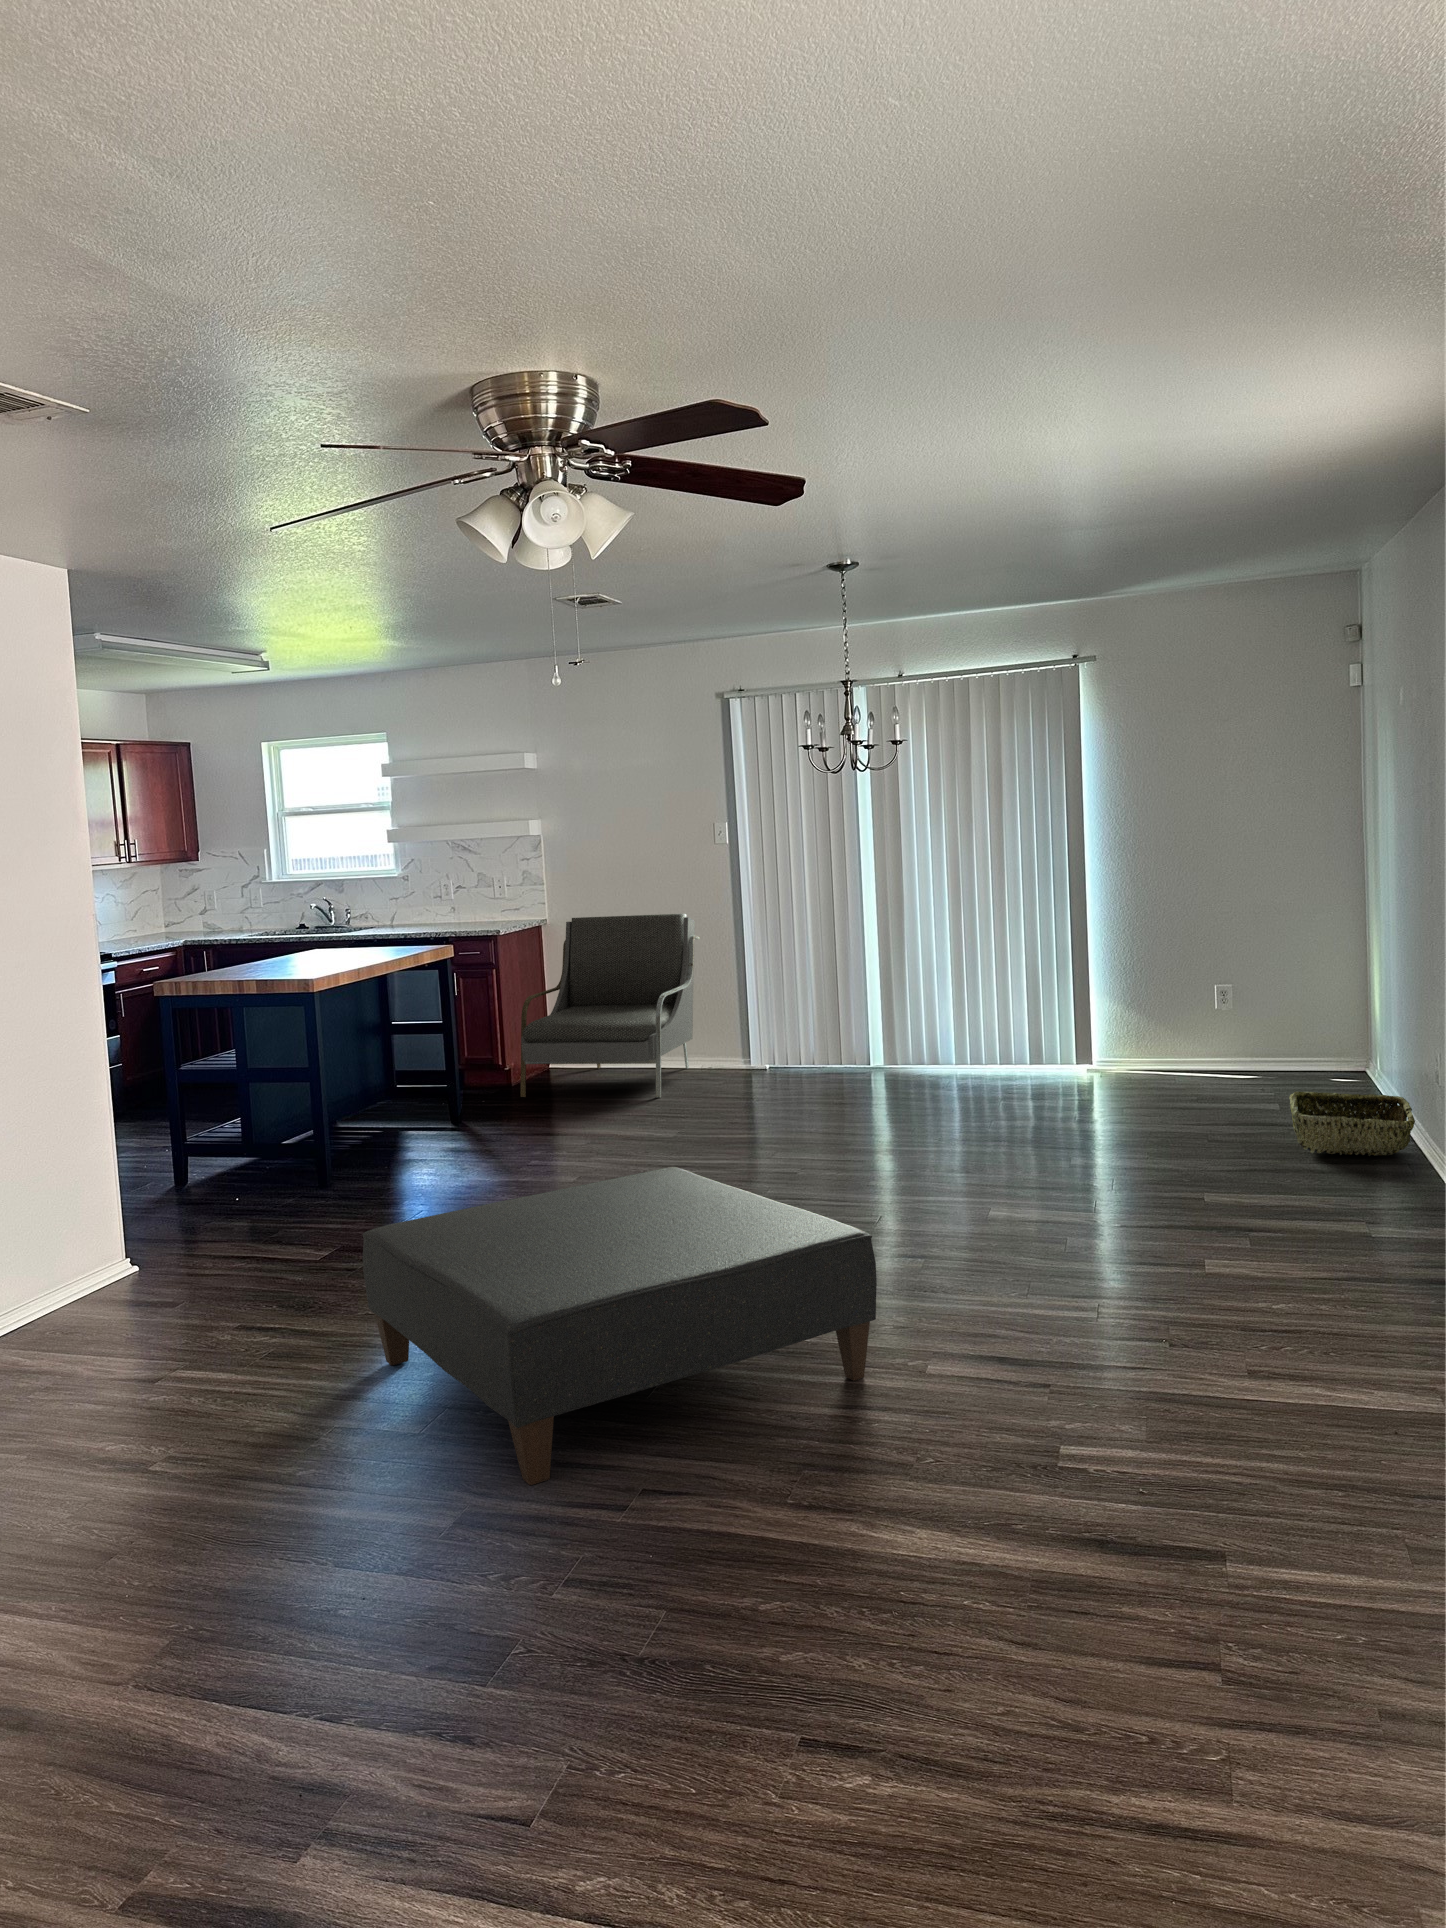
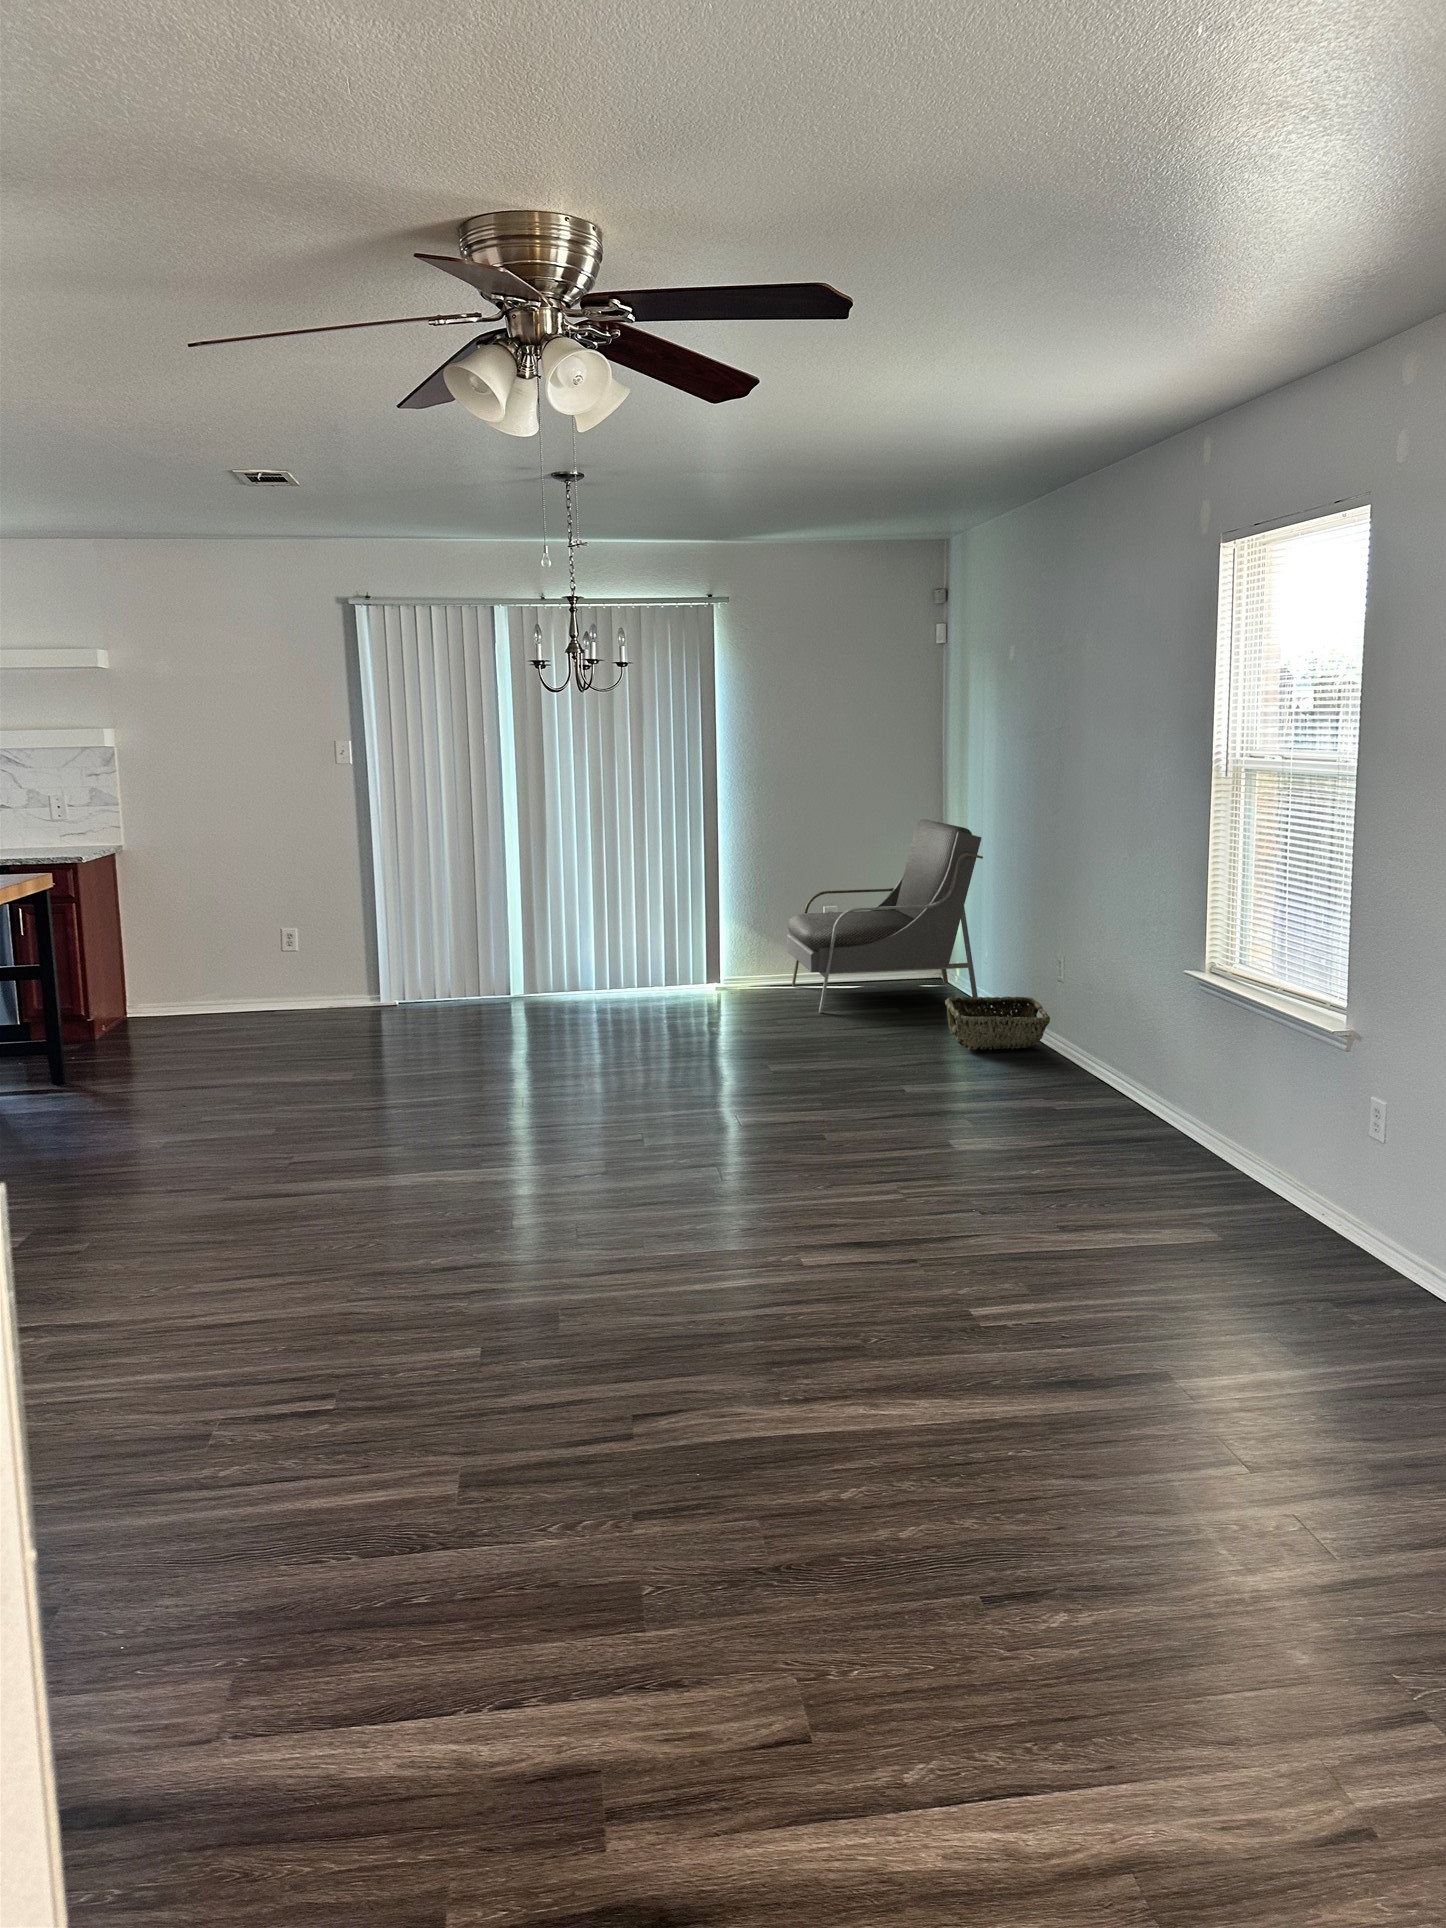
armchair: present [520,914,700,1098] -> present [787,819,983,1013]
ottoman: present [362,1167,877,1485] -> none [191,1097,771,1434]

